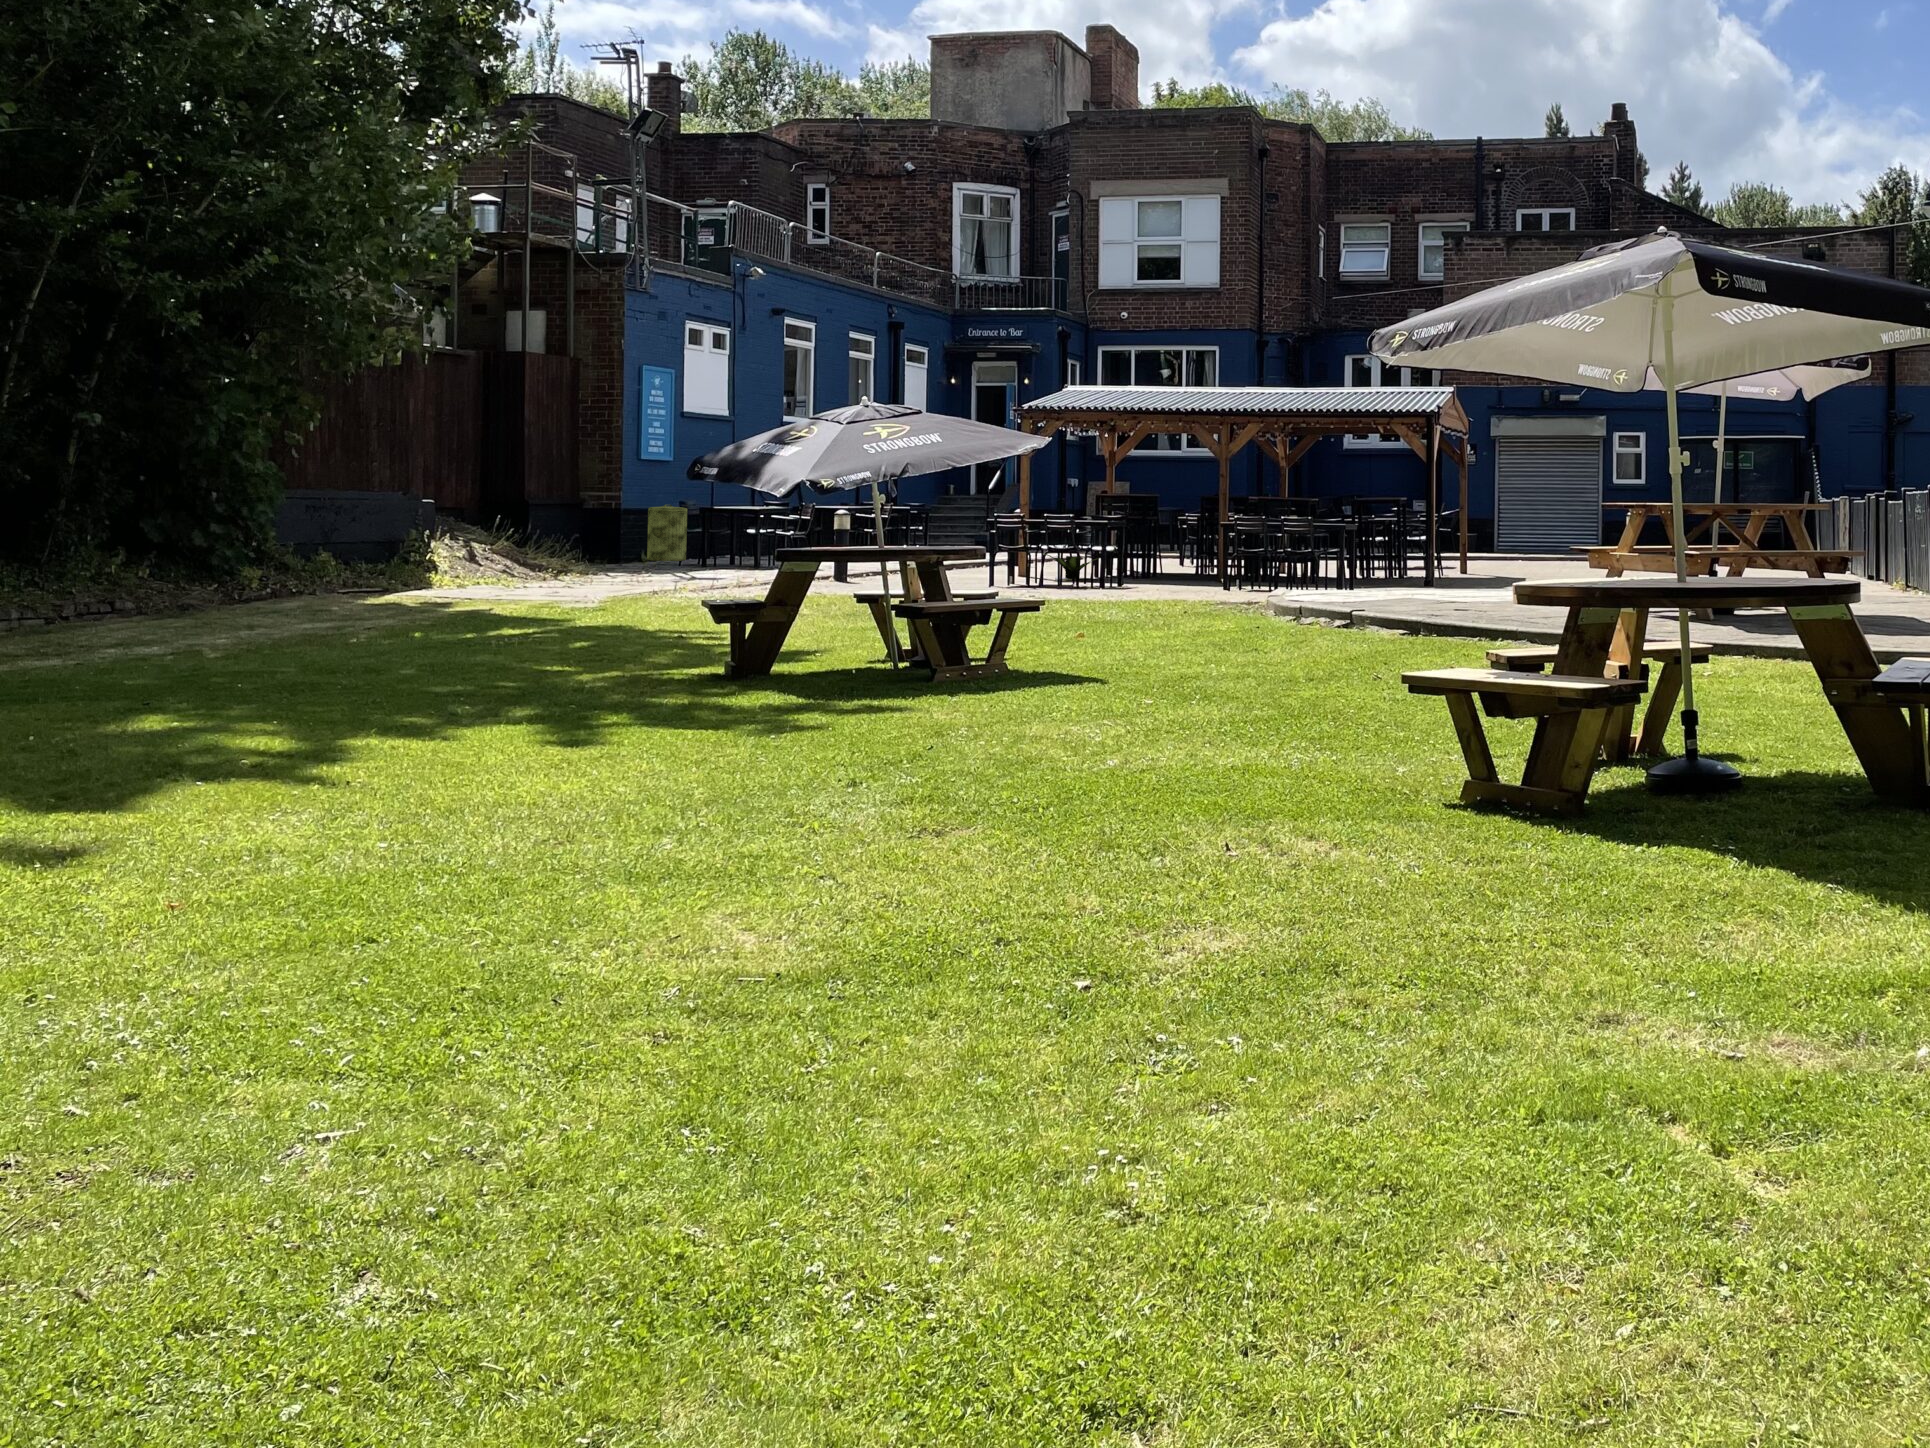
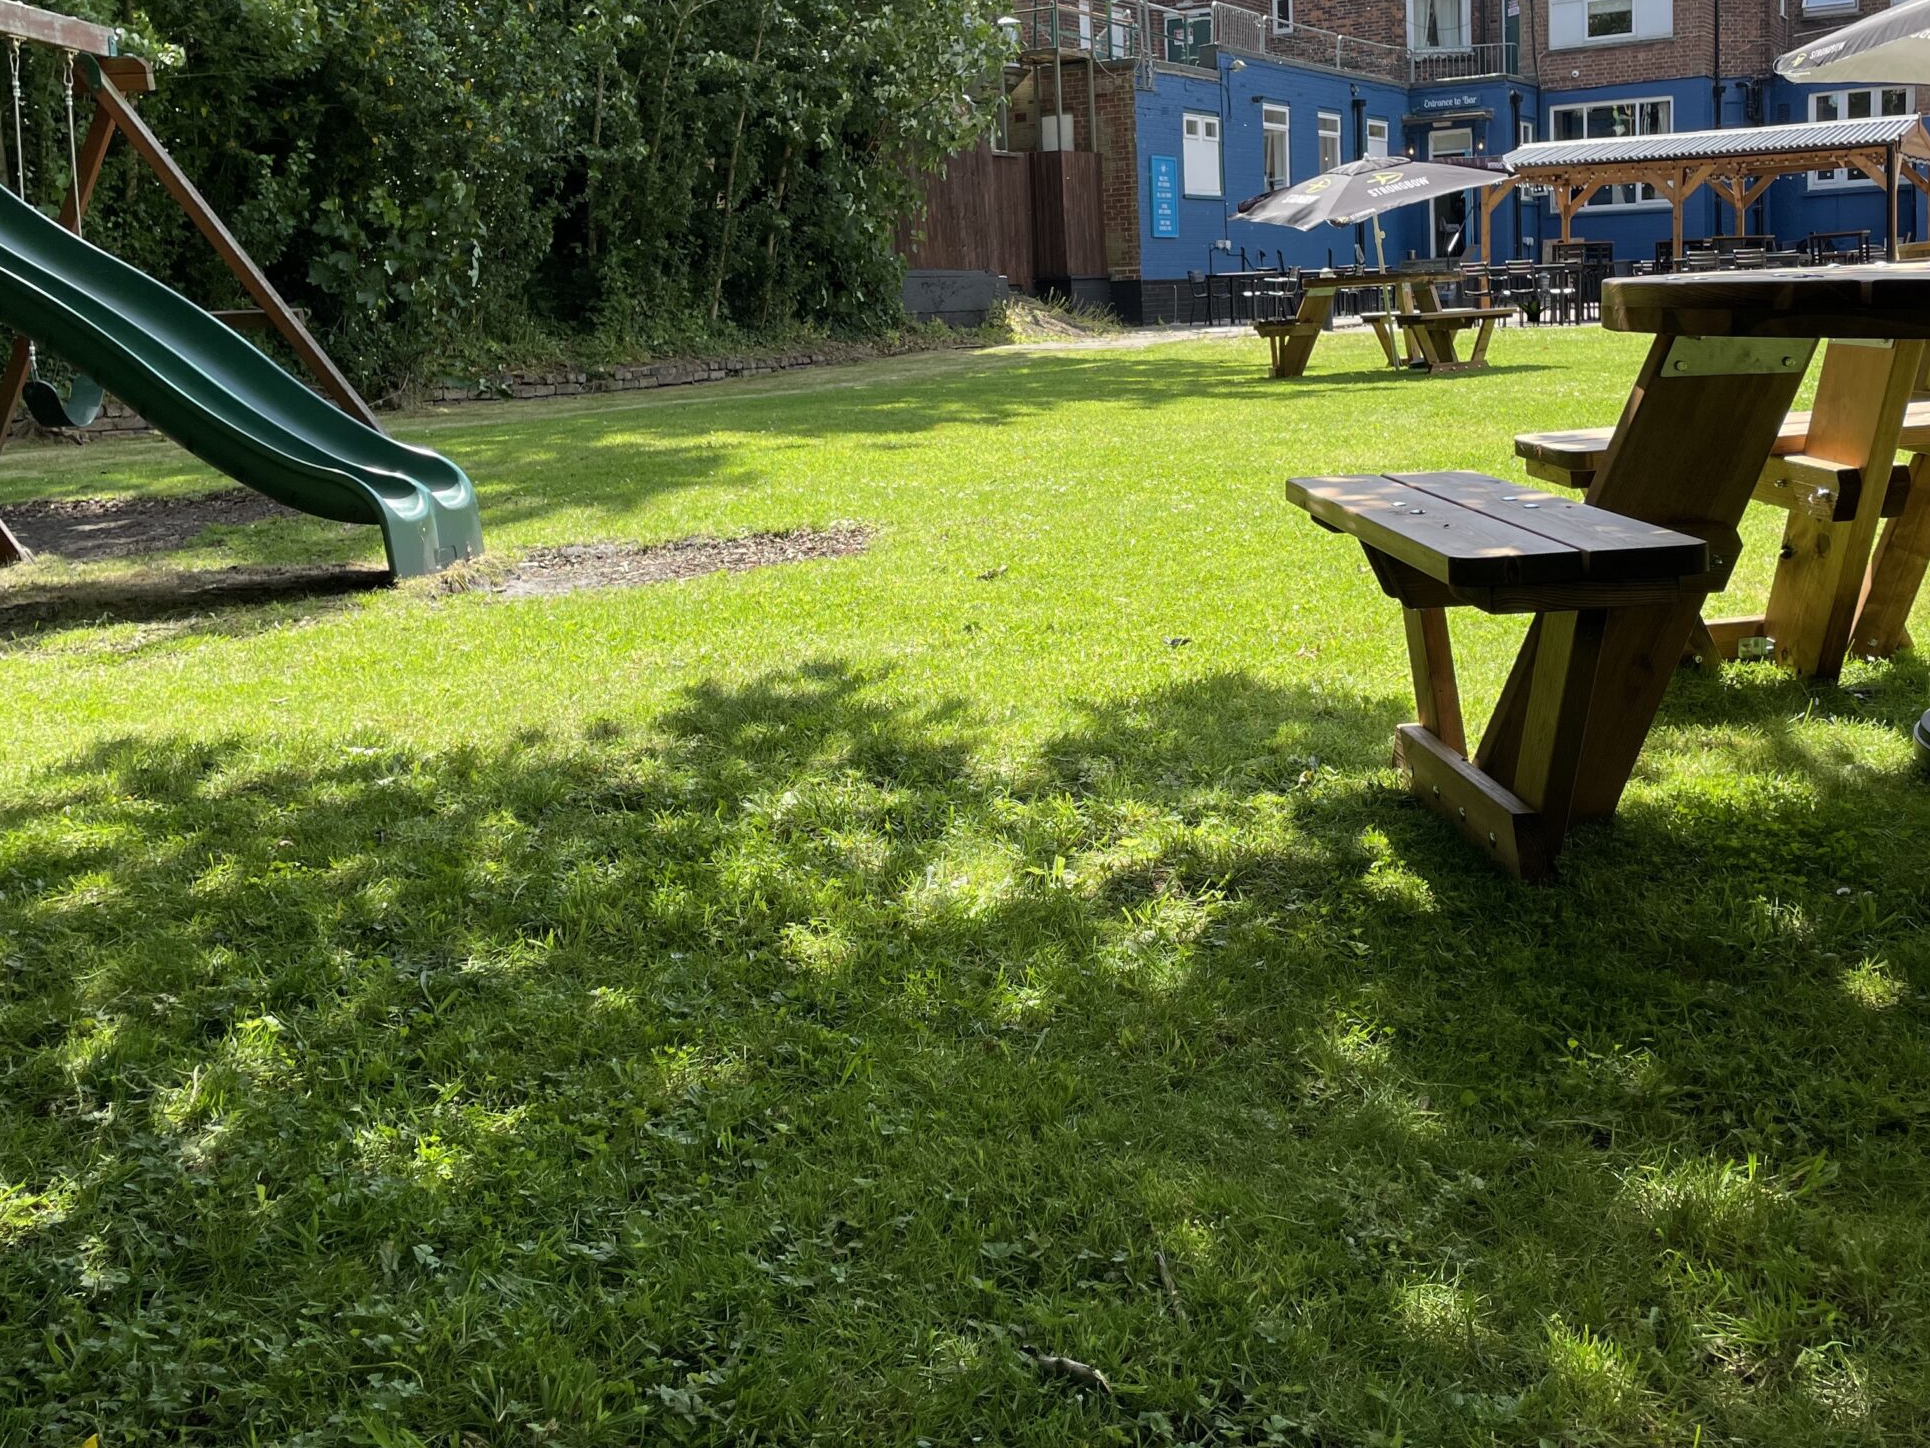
trash can: present [647,505,687,561] -> none [1162,274,1194,322]

